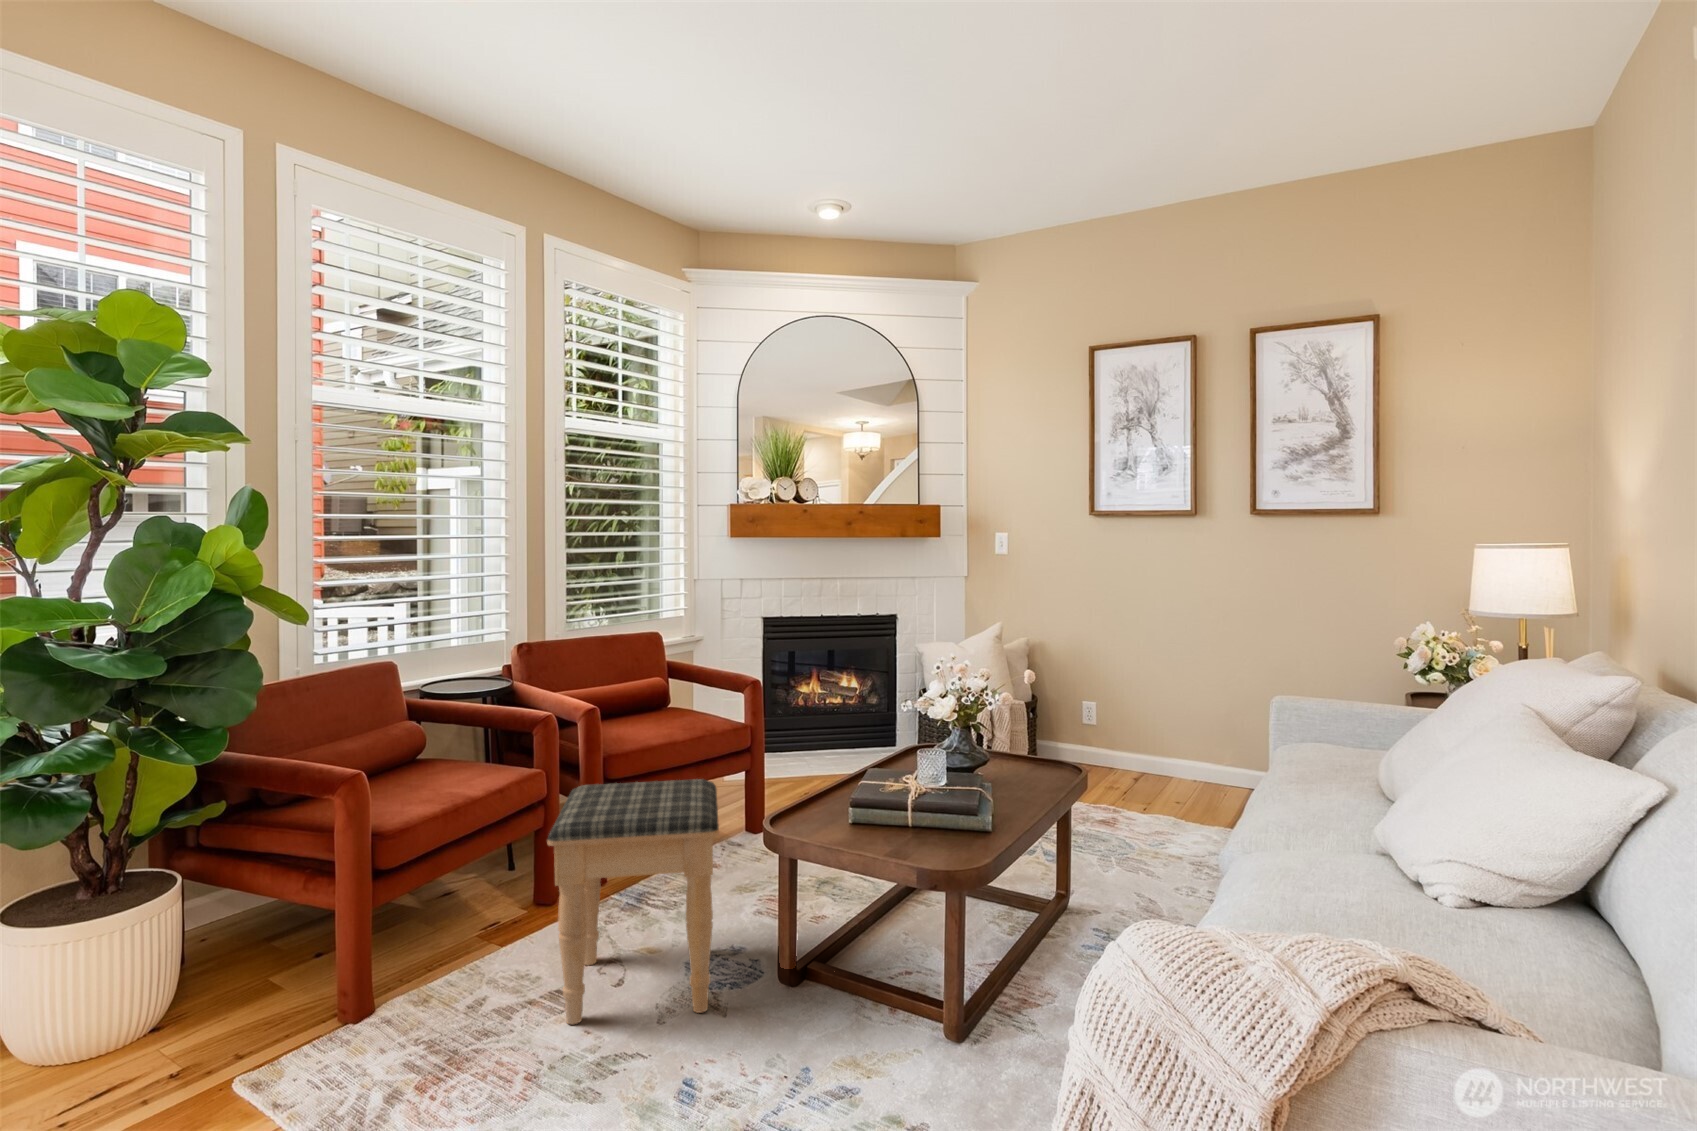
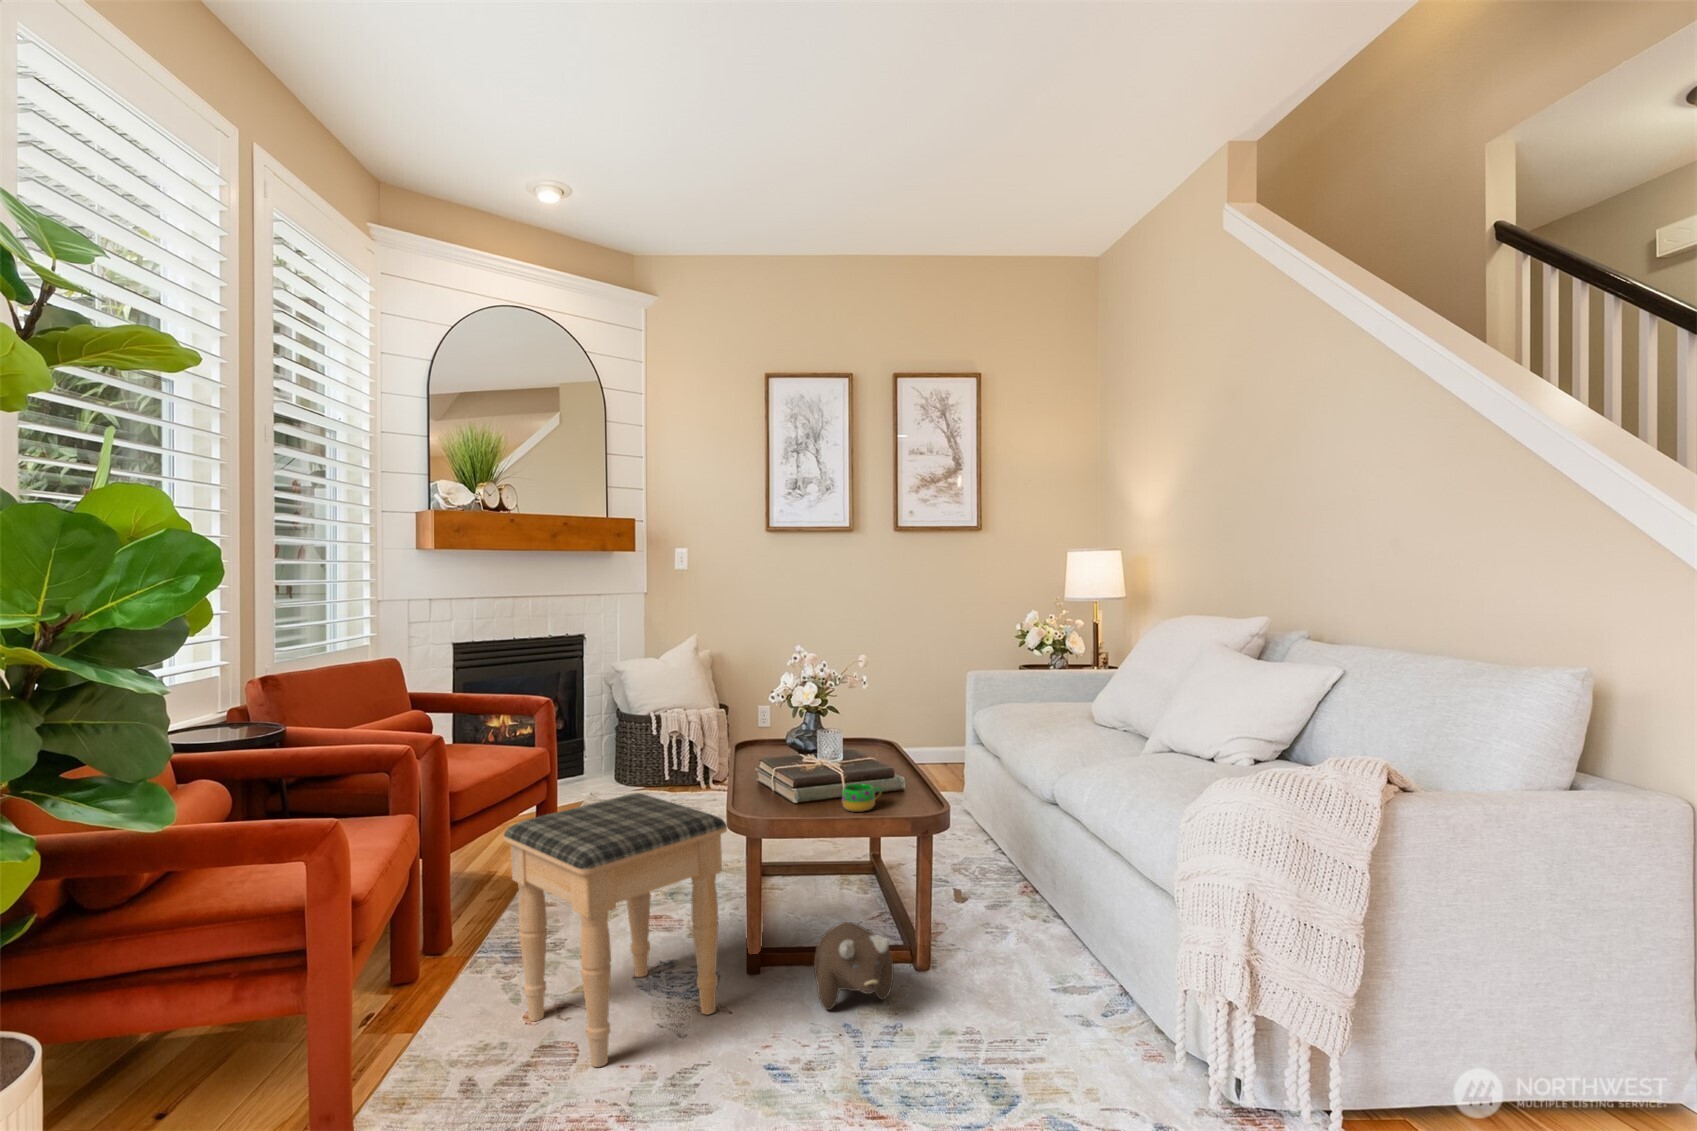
mug: none [882,815,929,849] -> present [842,784,882,812]
plush toy: none [777,964,867,1064] -> present [814,922,894,1010]

